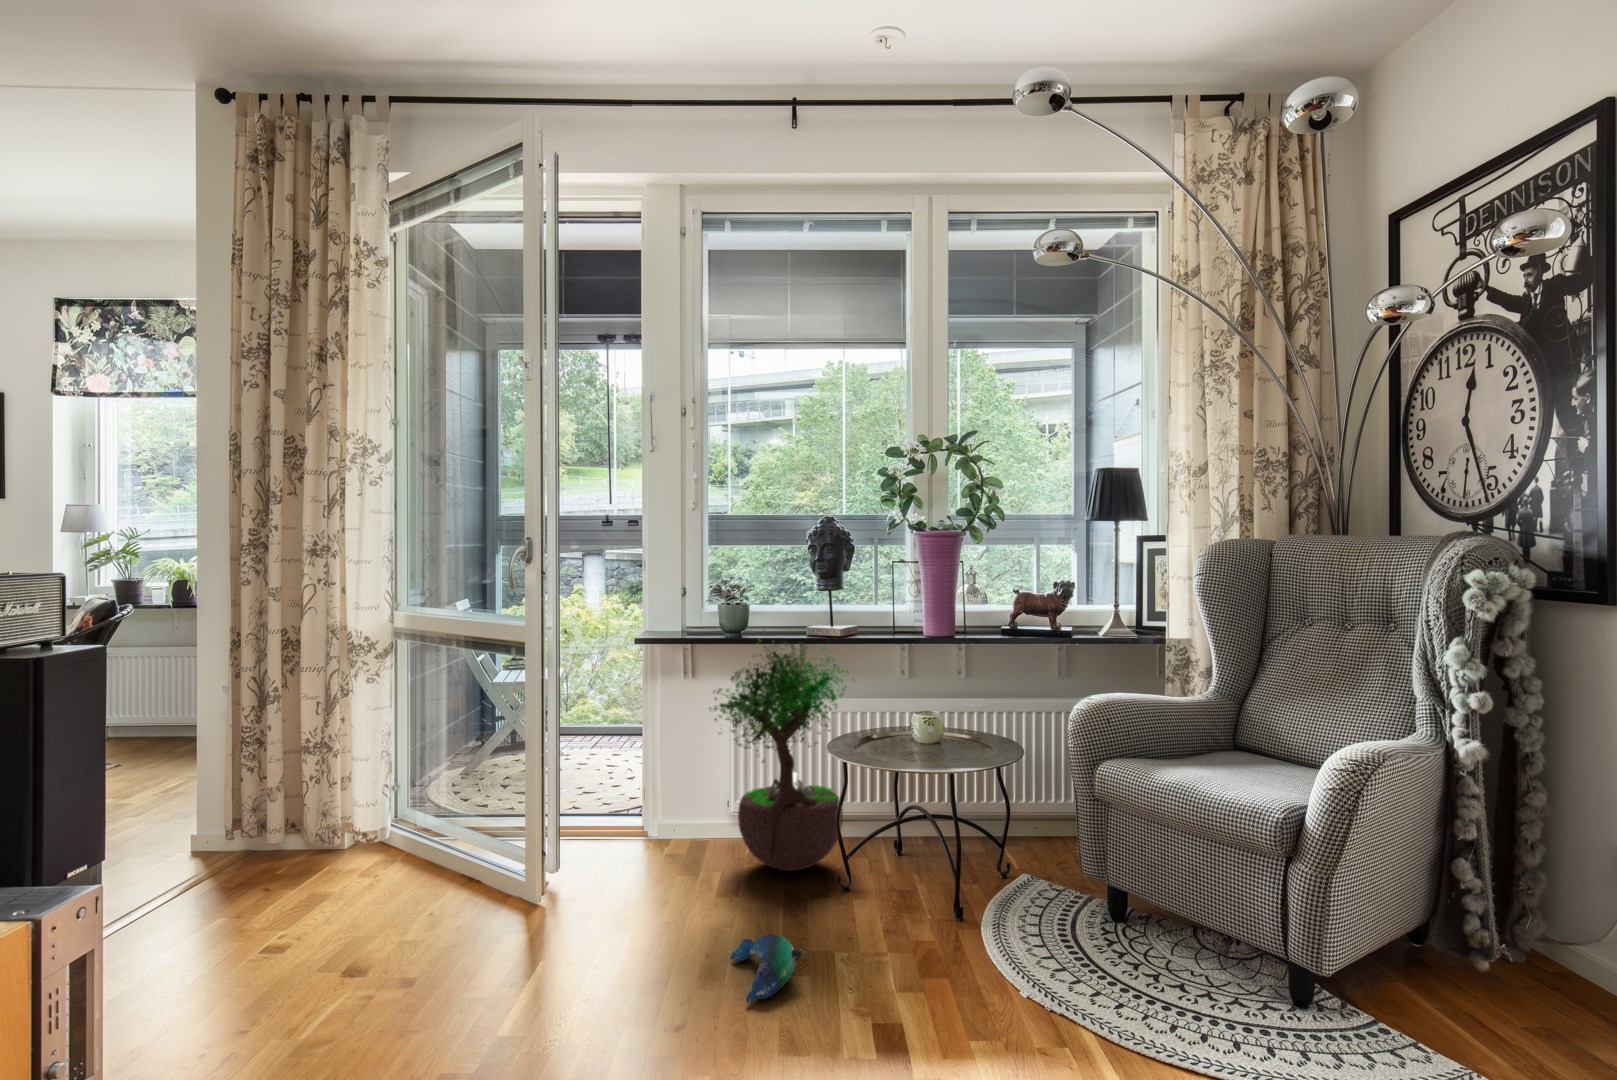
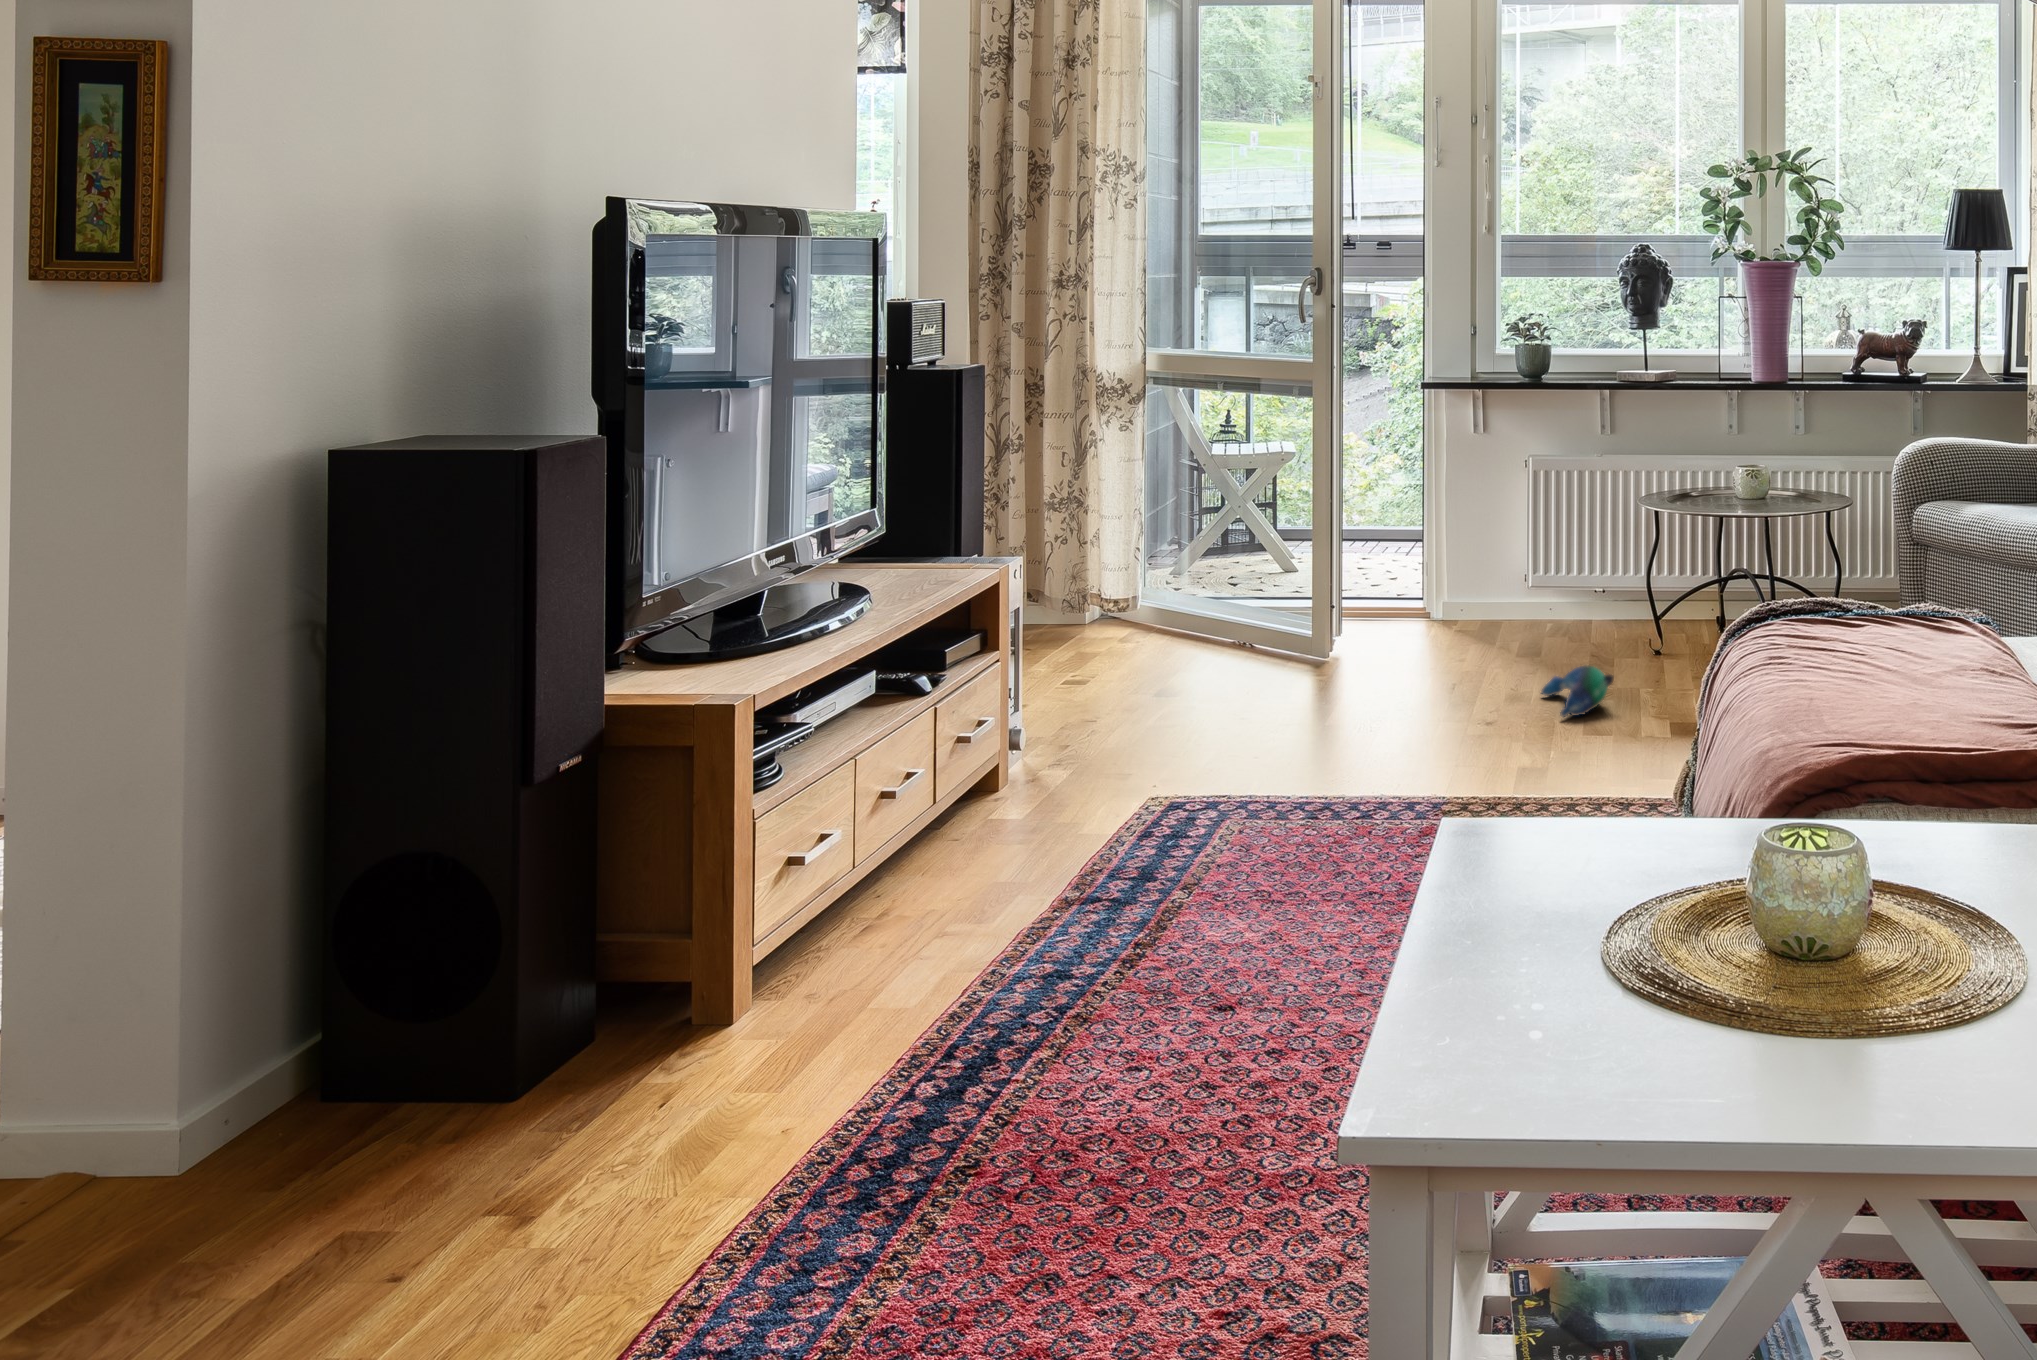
potted tree: present [710,640,848,871] -> none [1508,366,1671,641]

